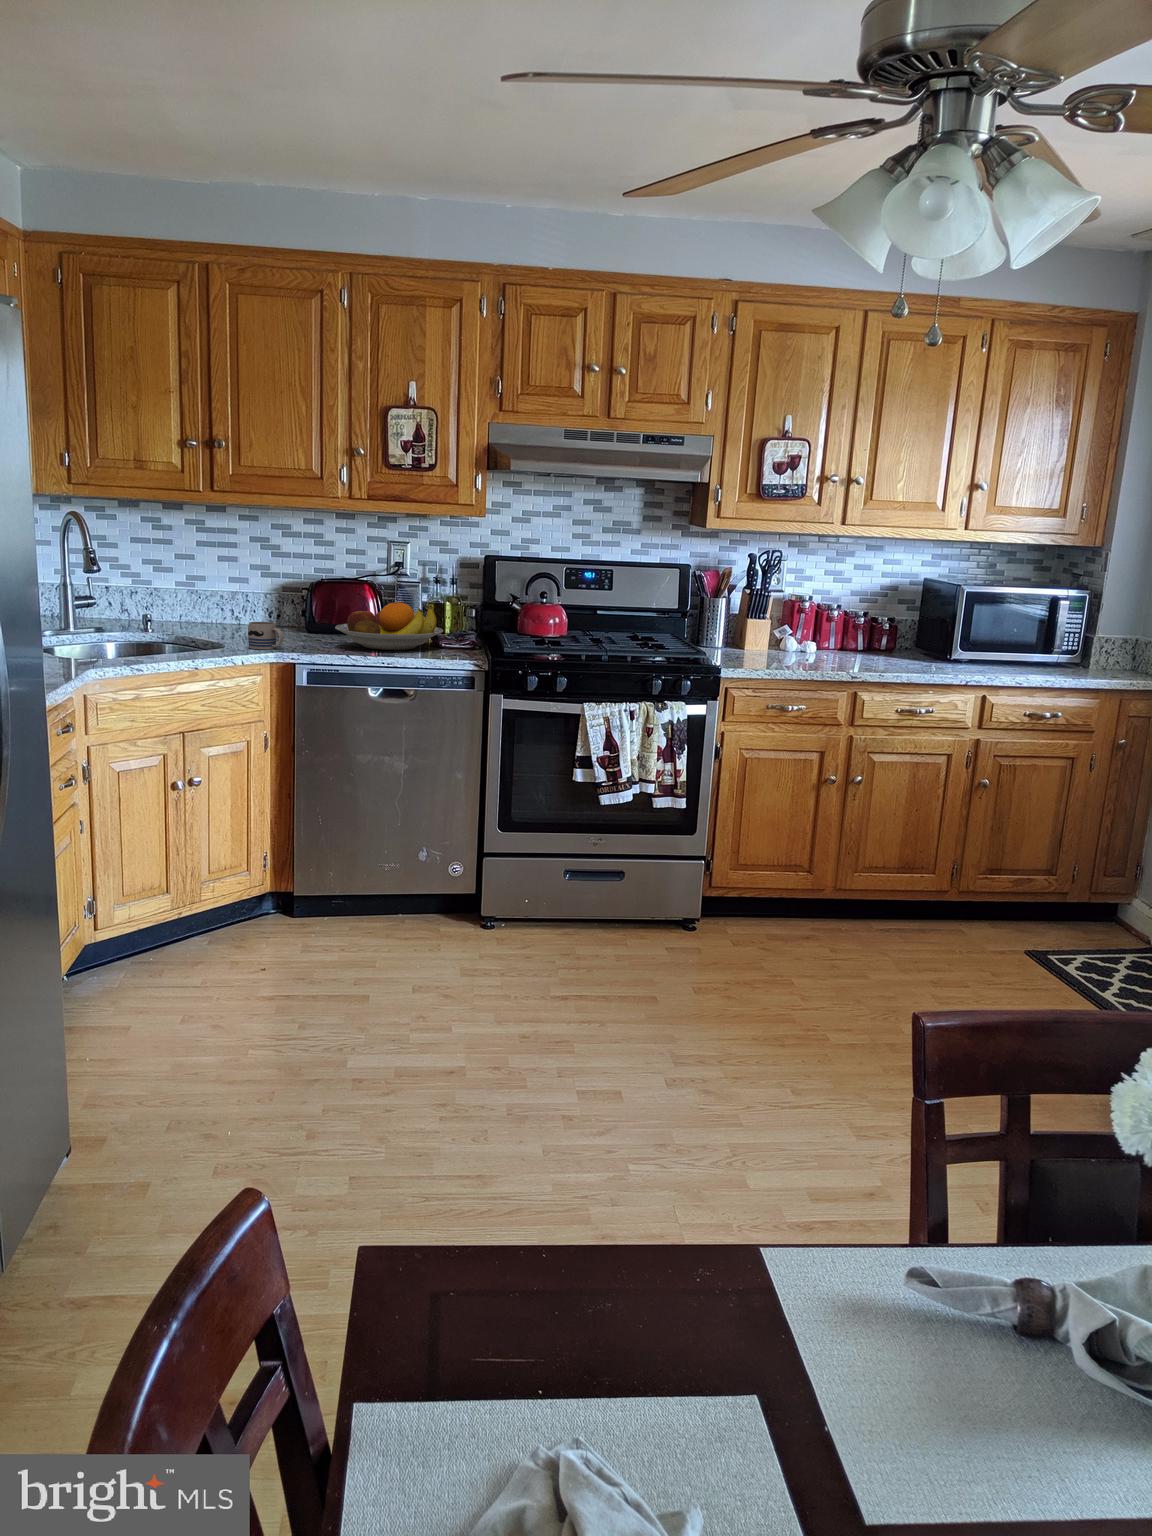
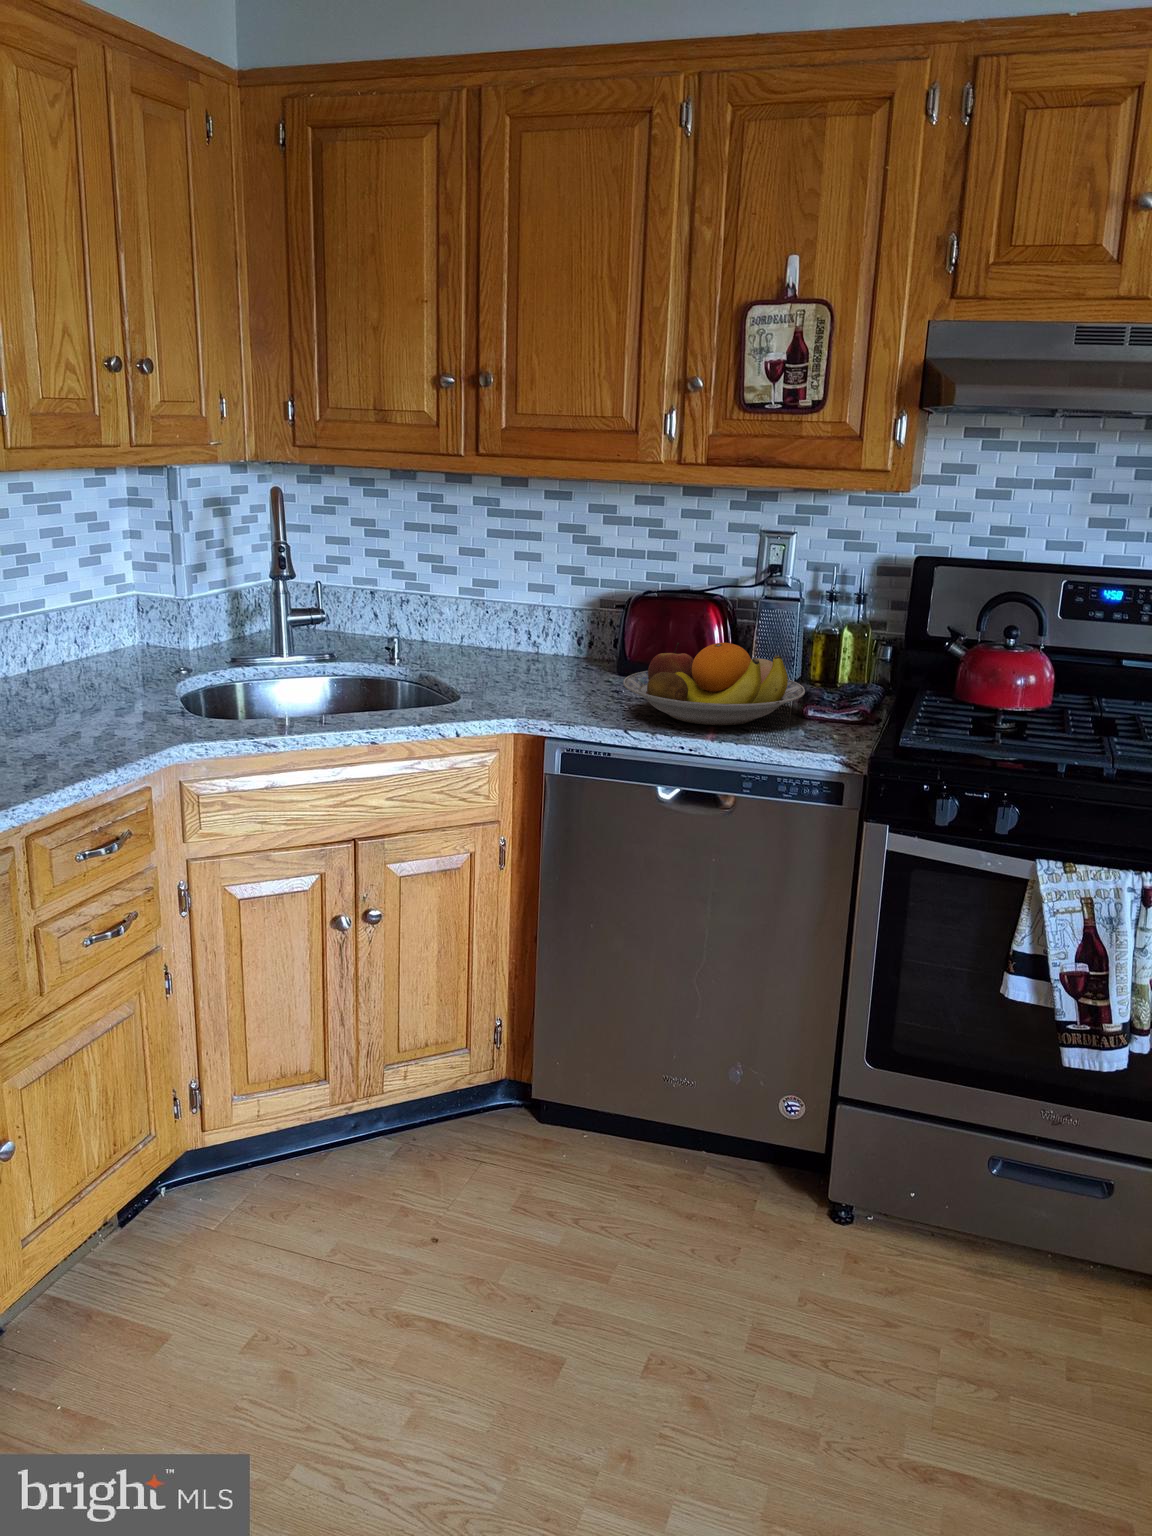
mug: present [248,622,283,649] -> none [491,662,539,709]

